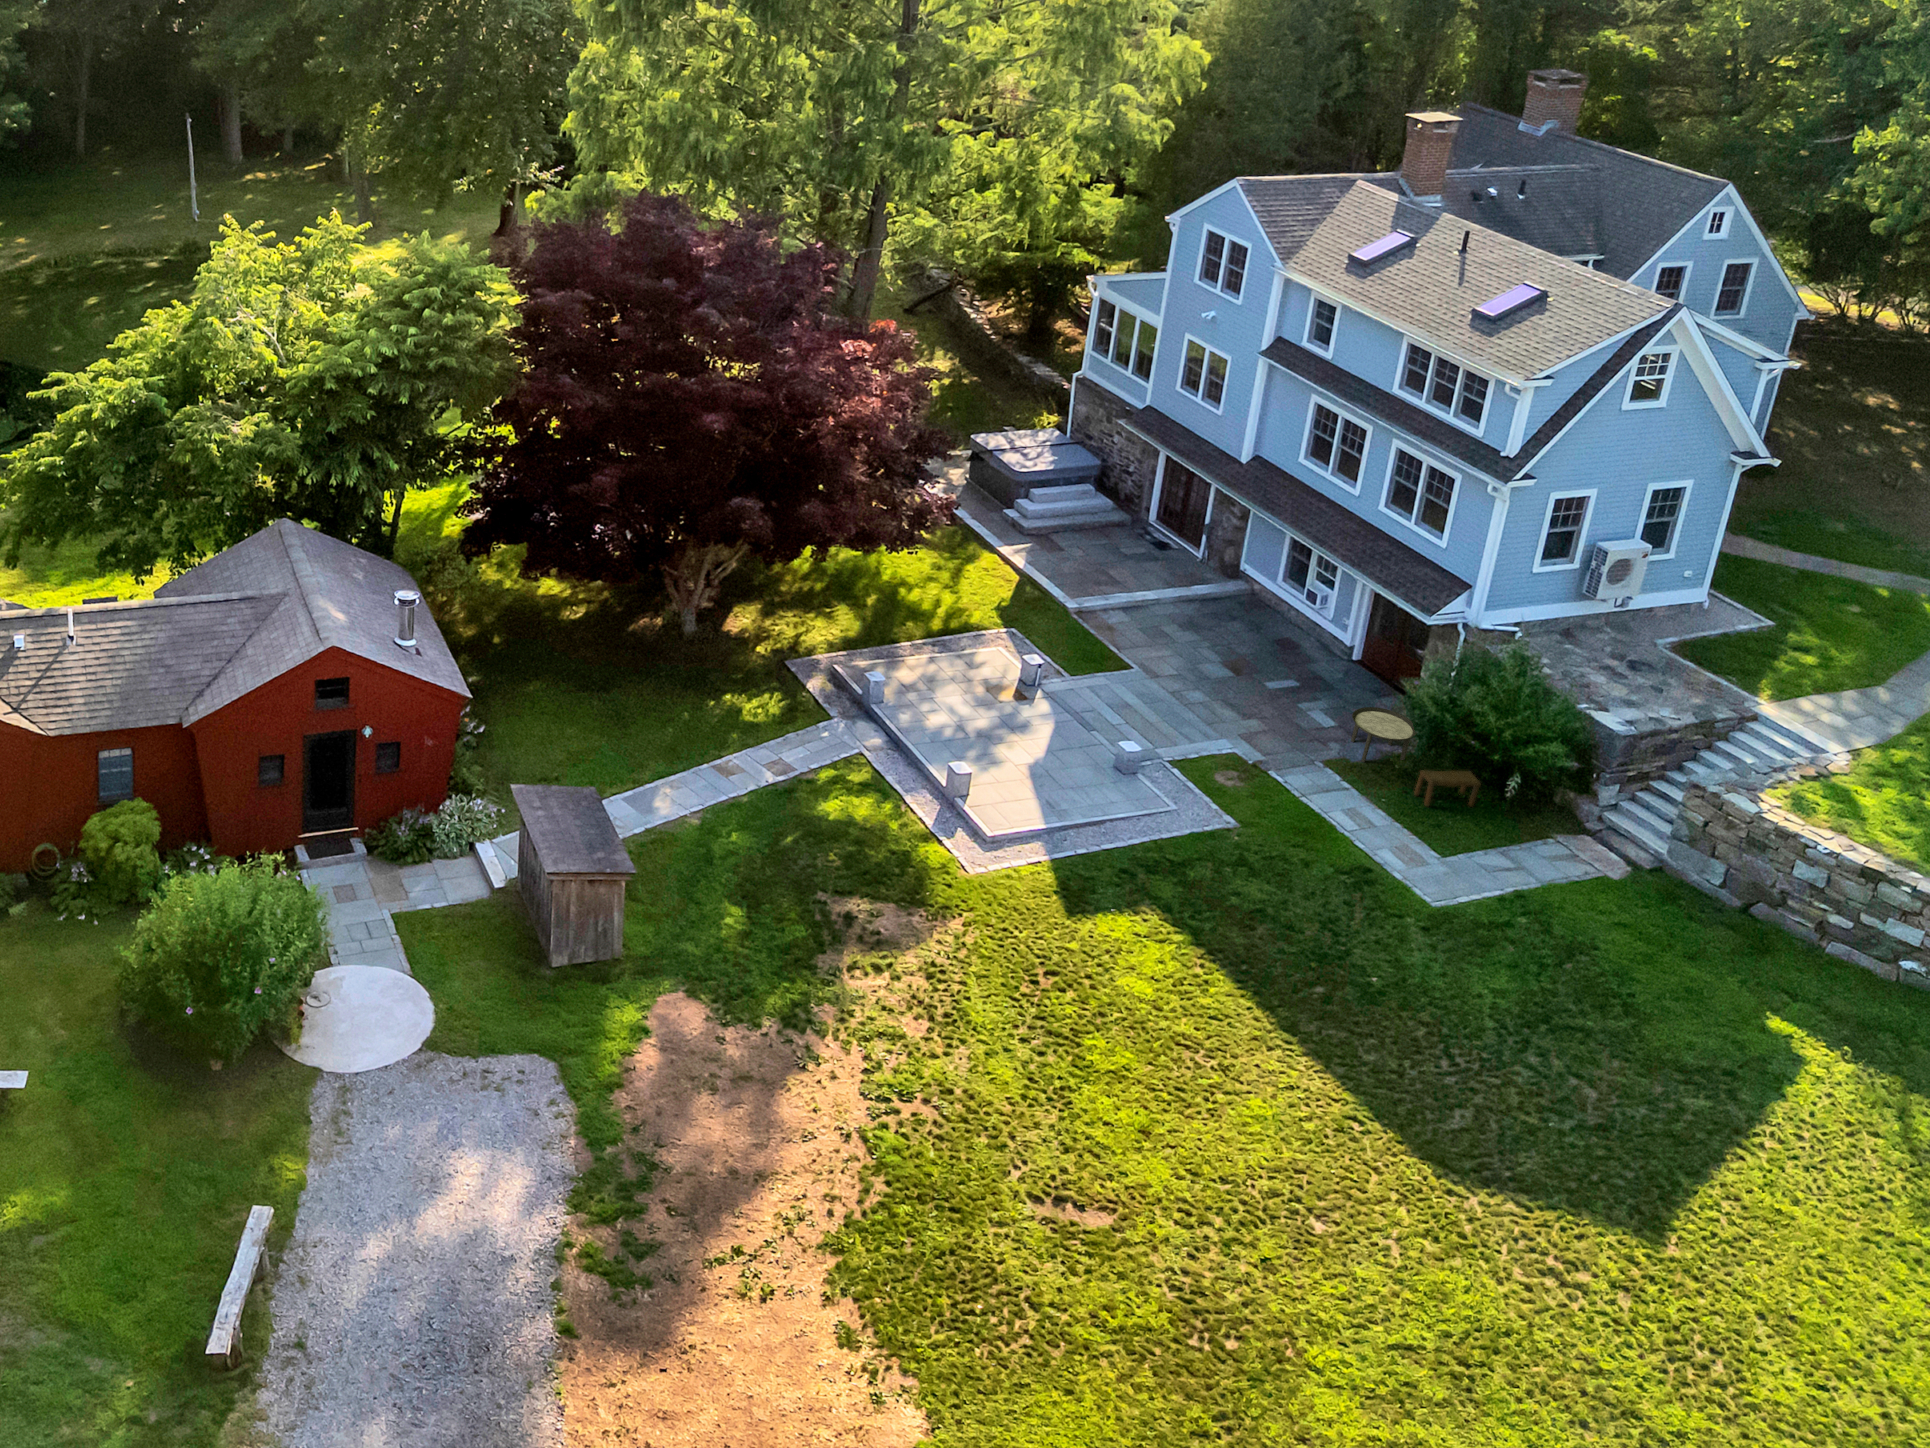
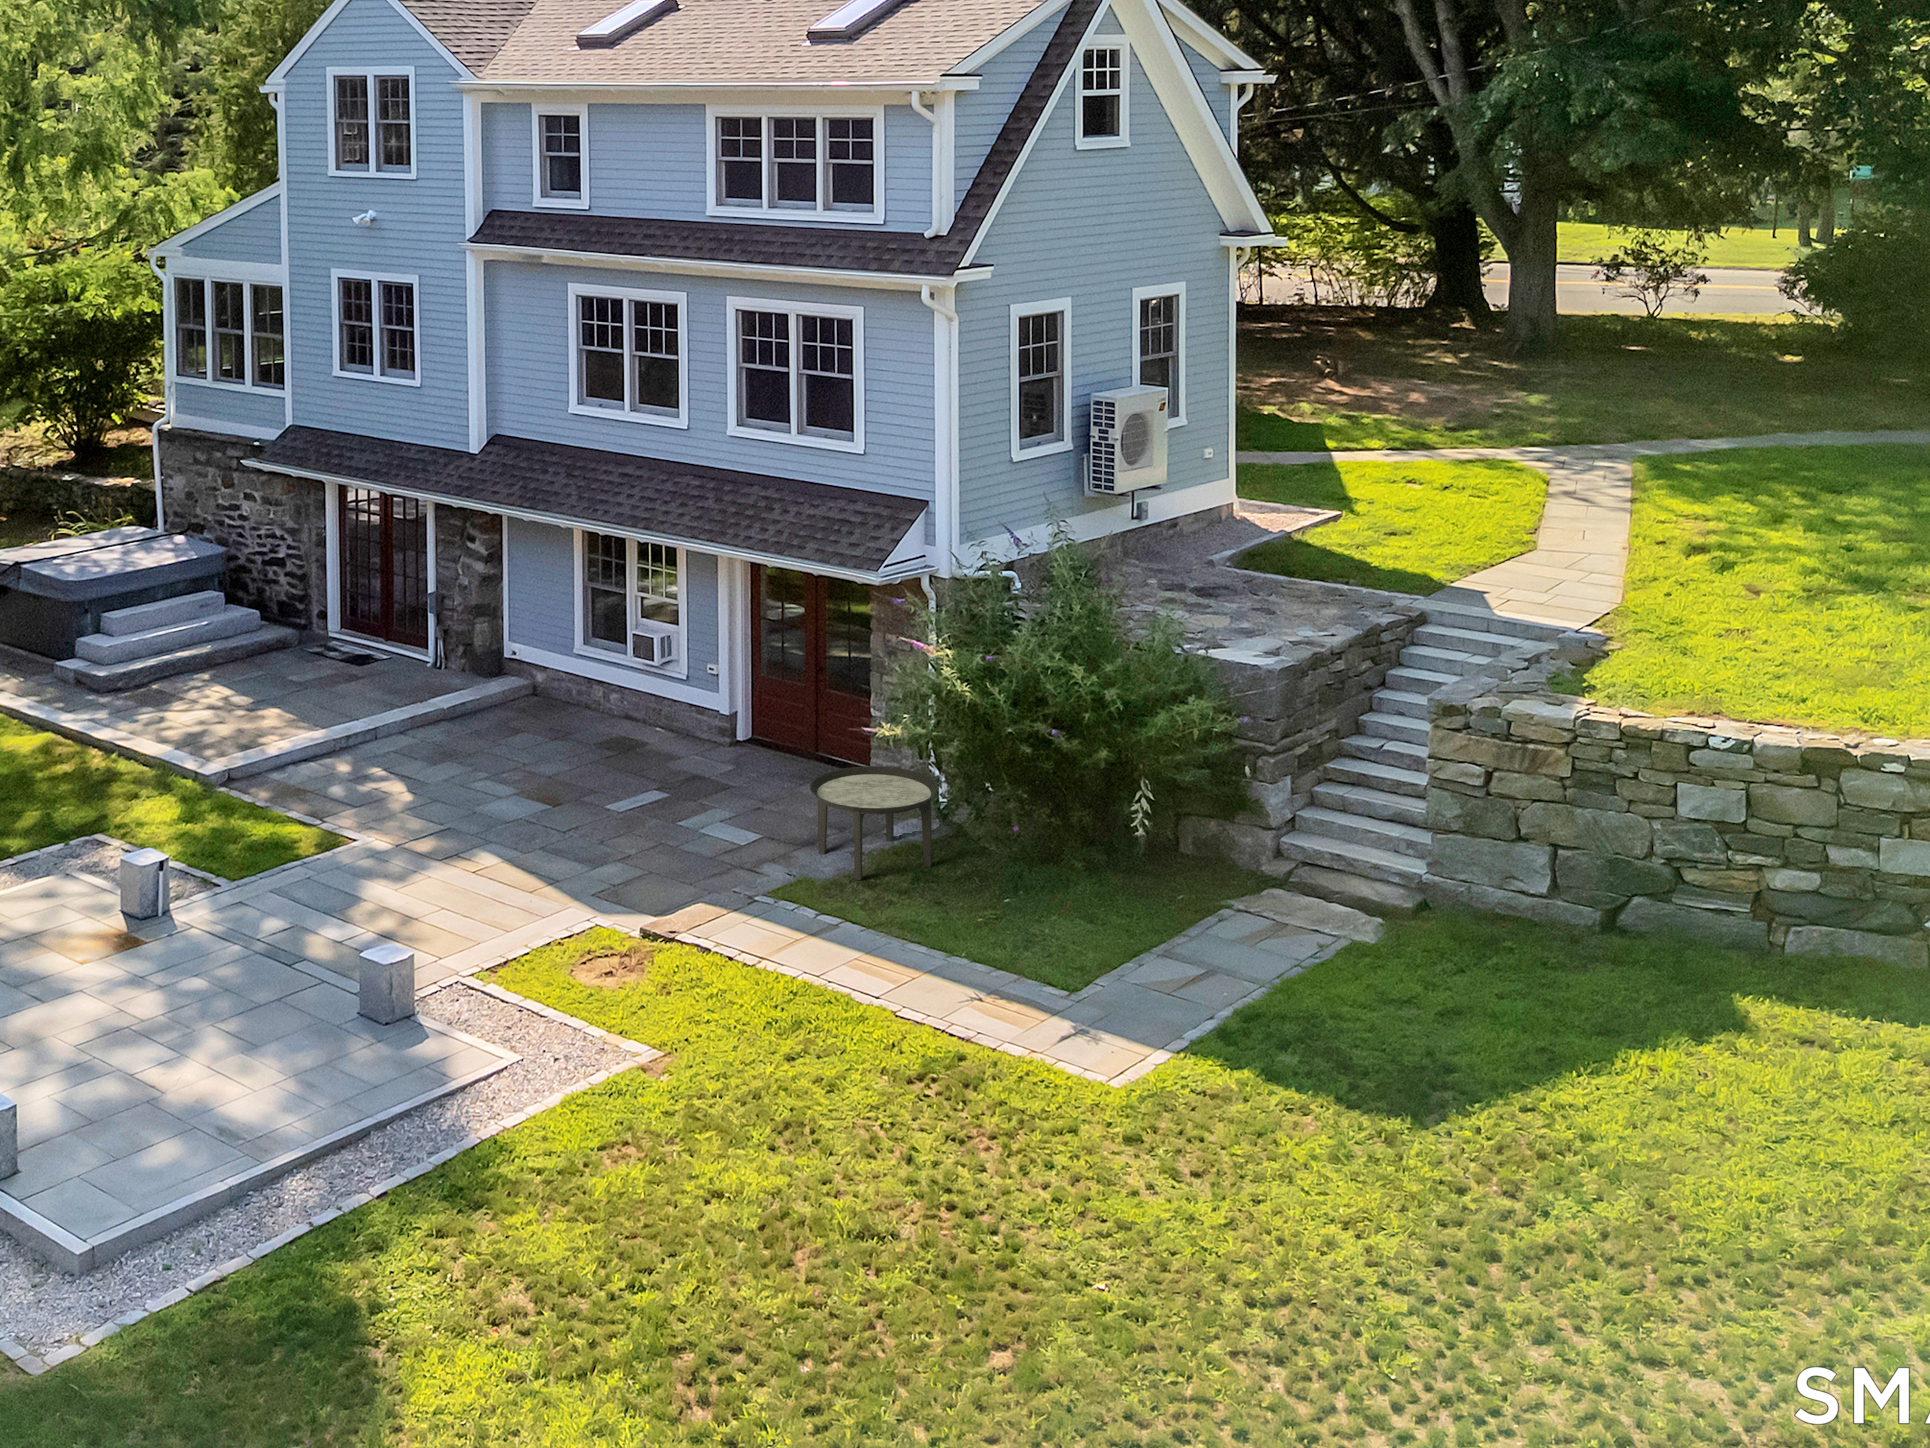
bench: present [1415,770,1481,806] -> none [979,825,1096,920]

